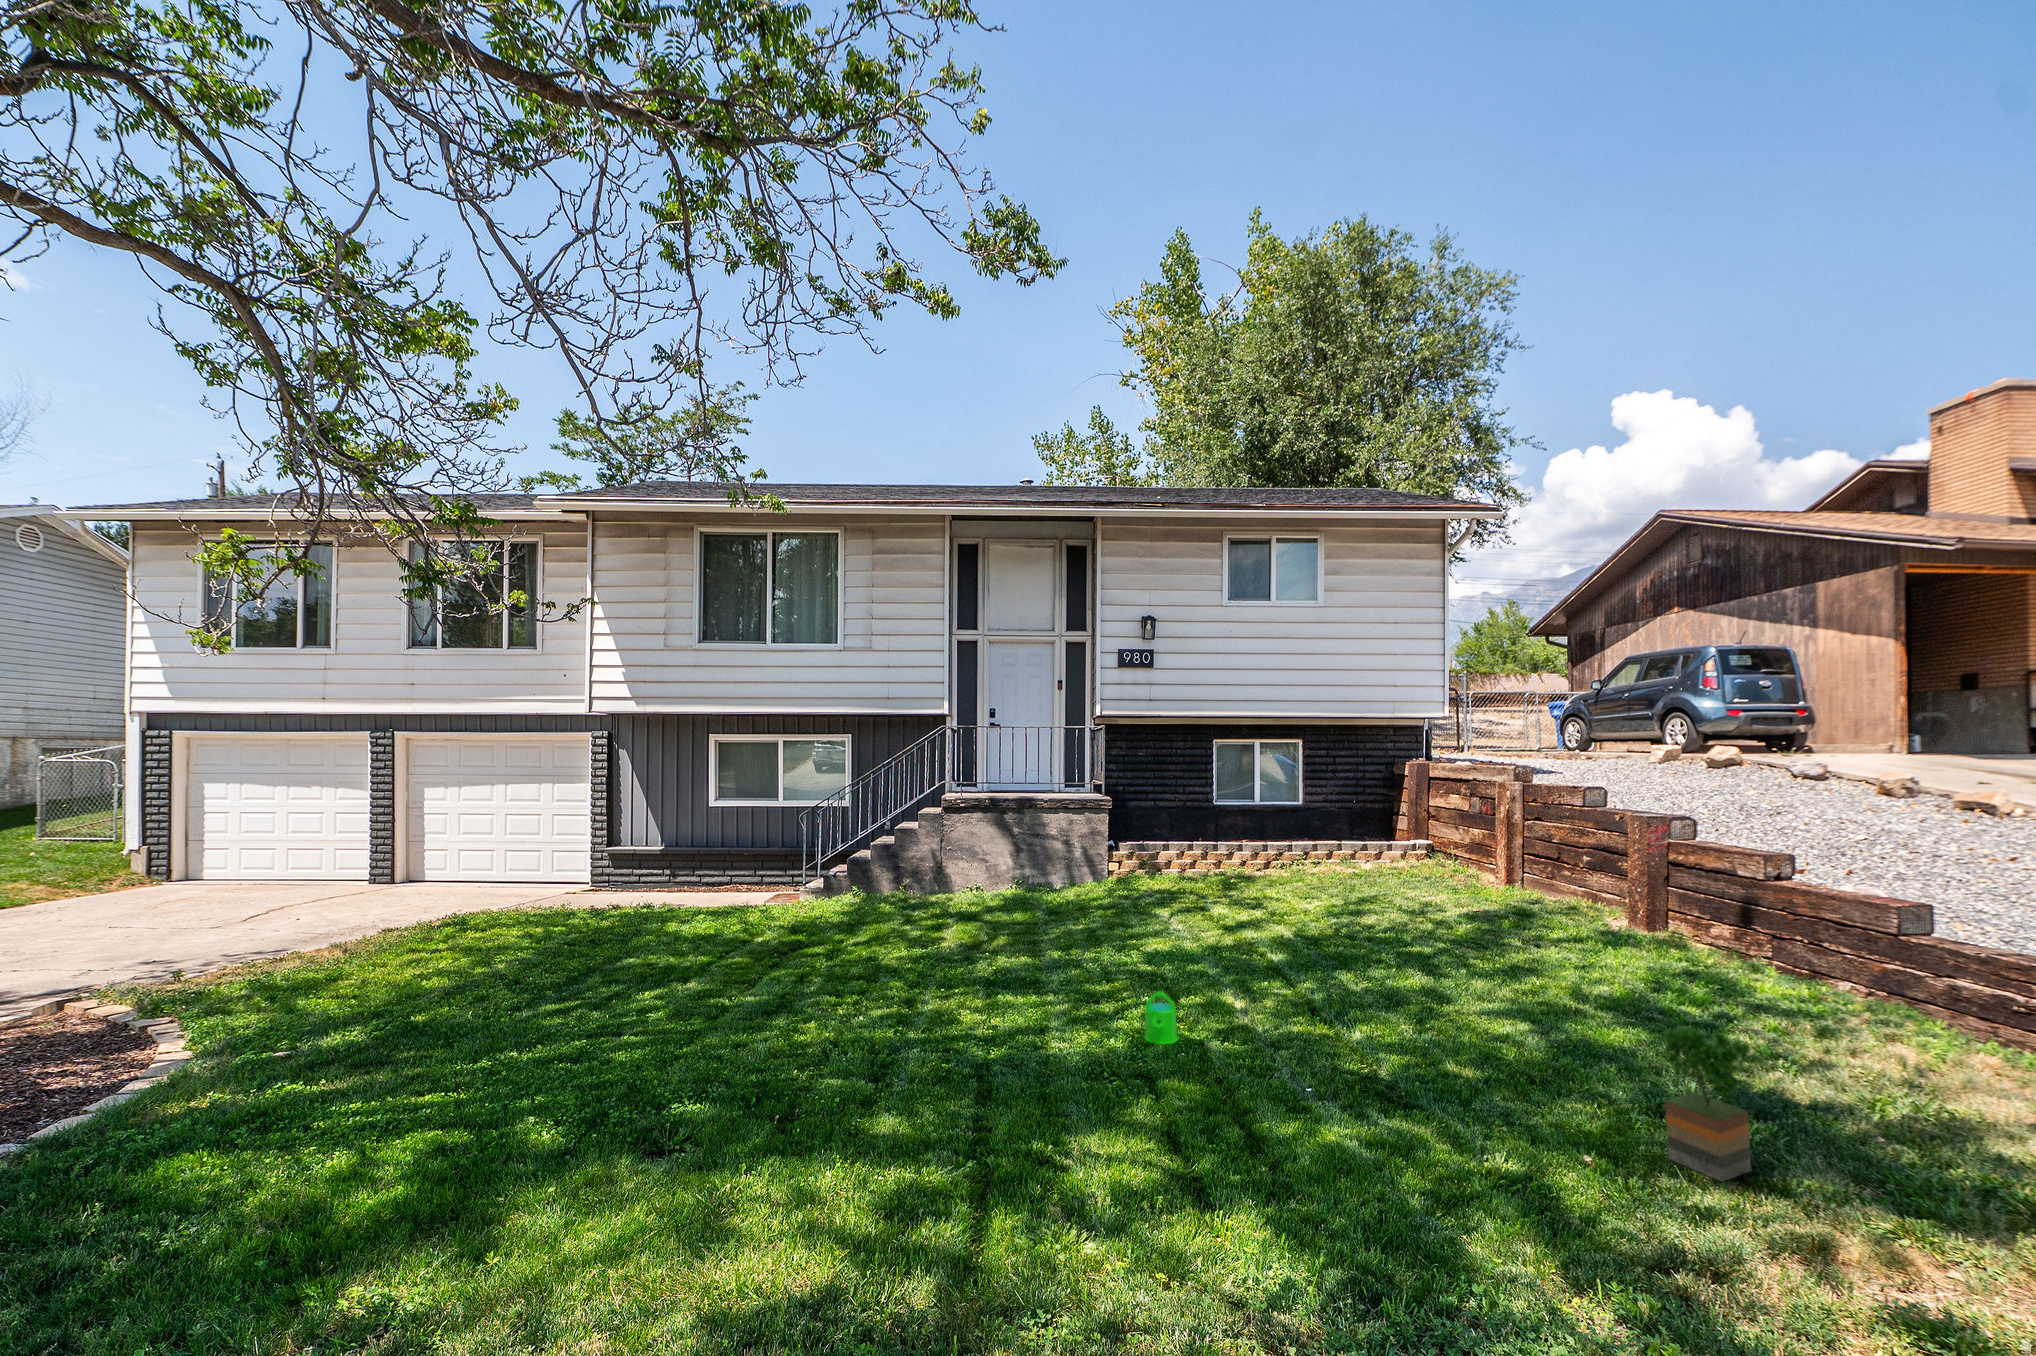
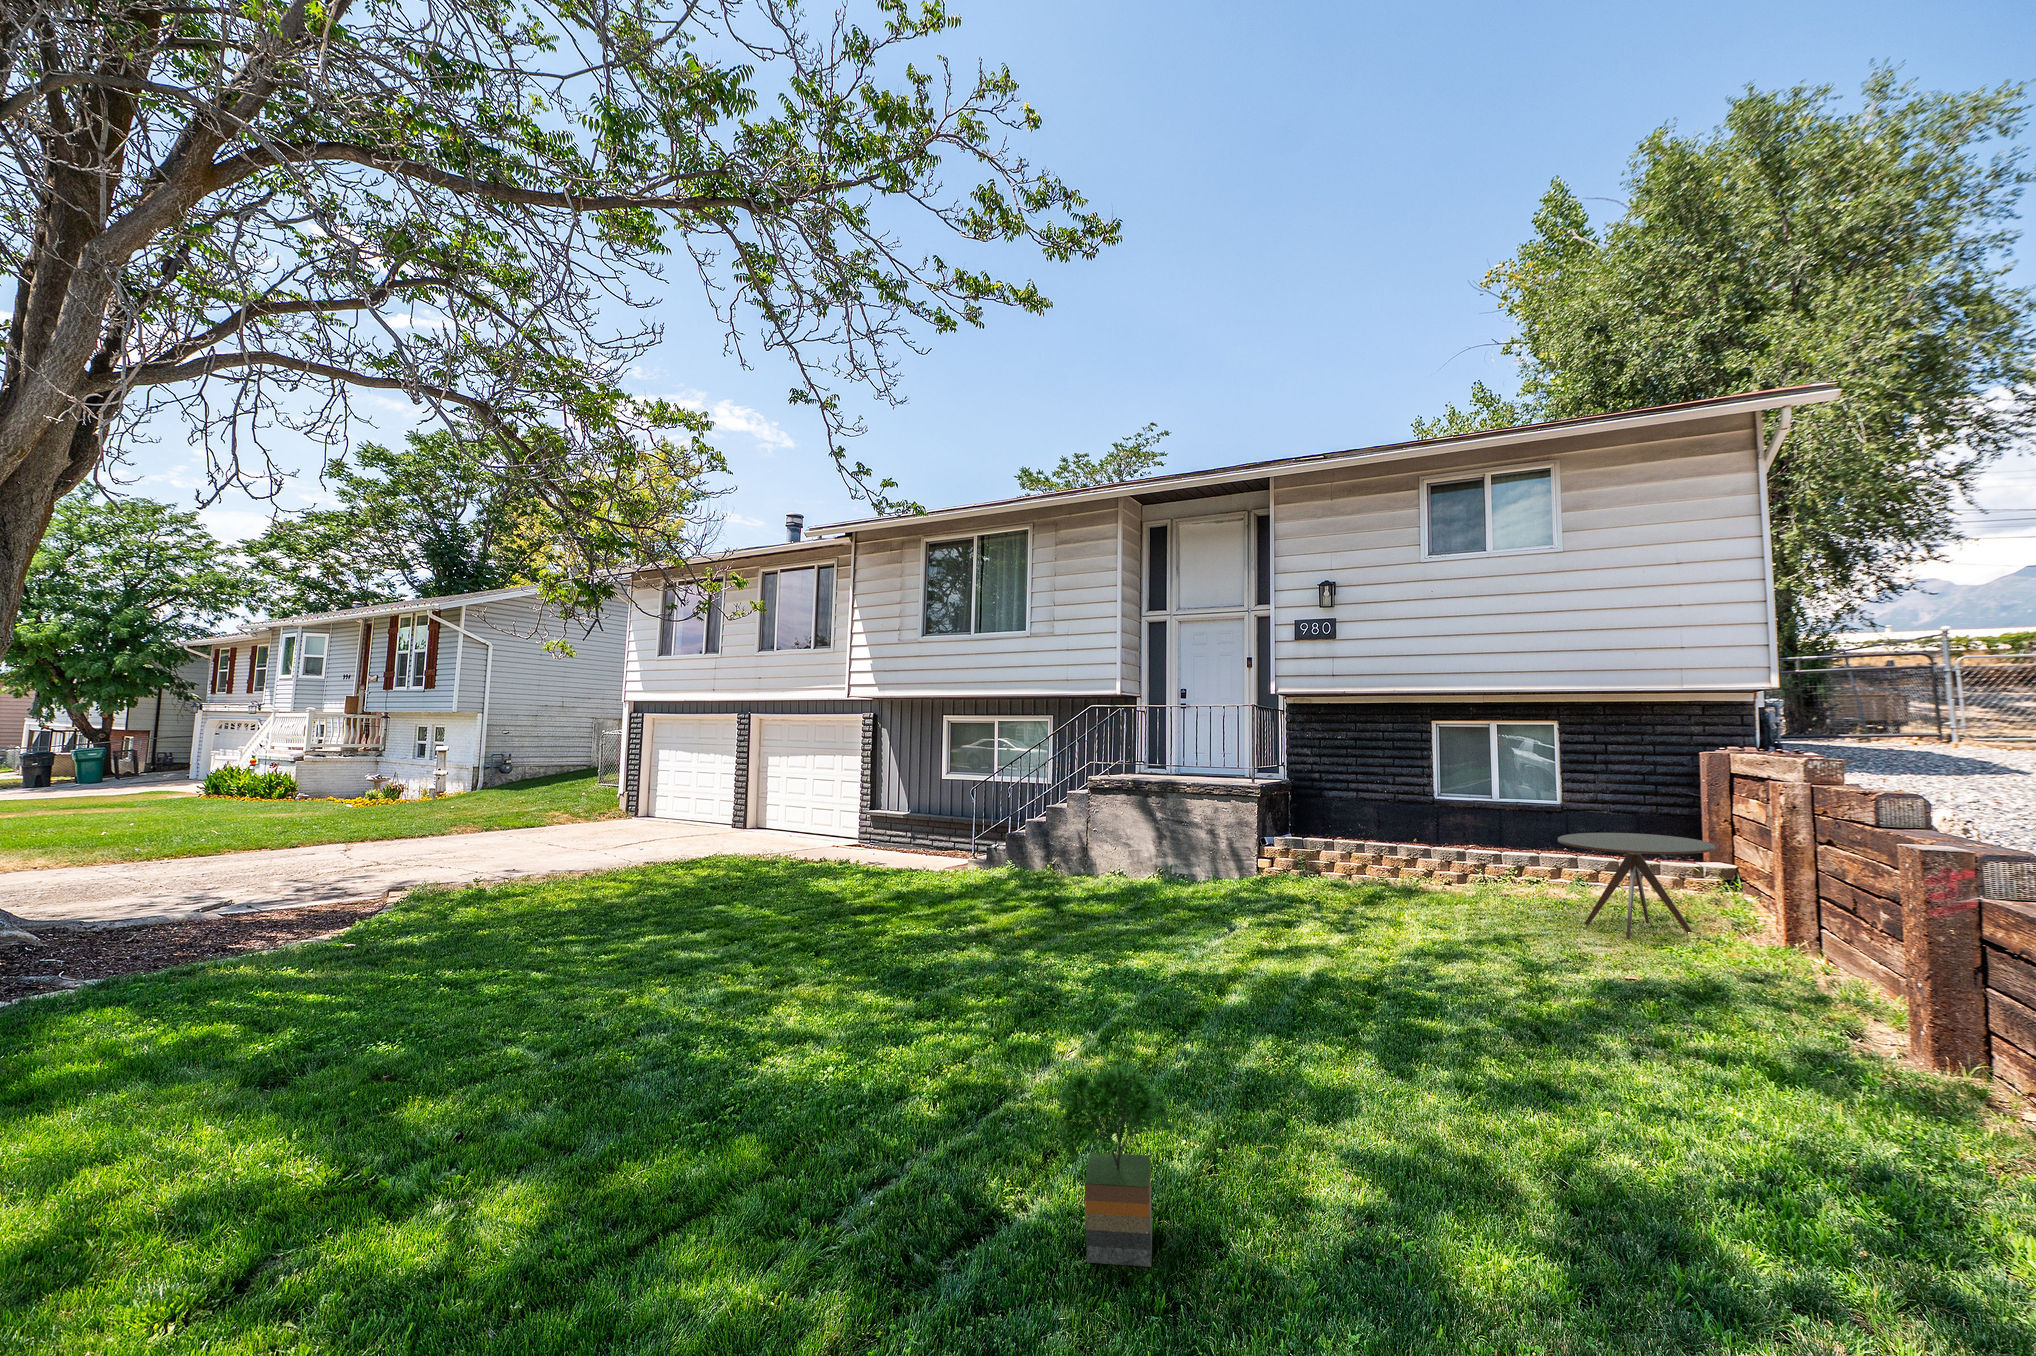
round table: none [1387,821,1491,898] -> present [1558,833,1715,939]
watering can: present [1144,991,1178,1044] -> none [899,963,952,1016]

